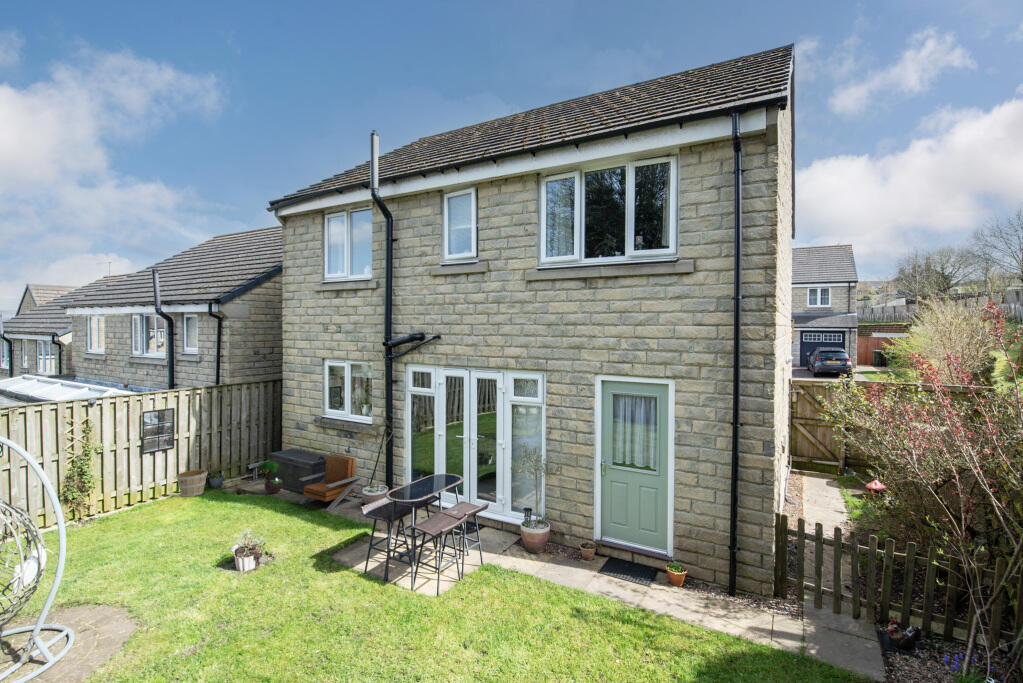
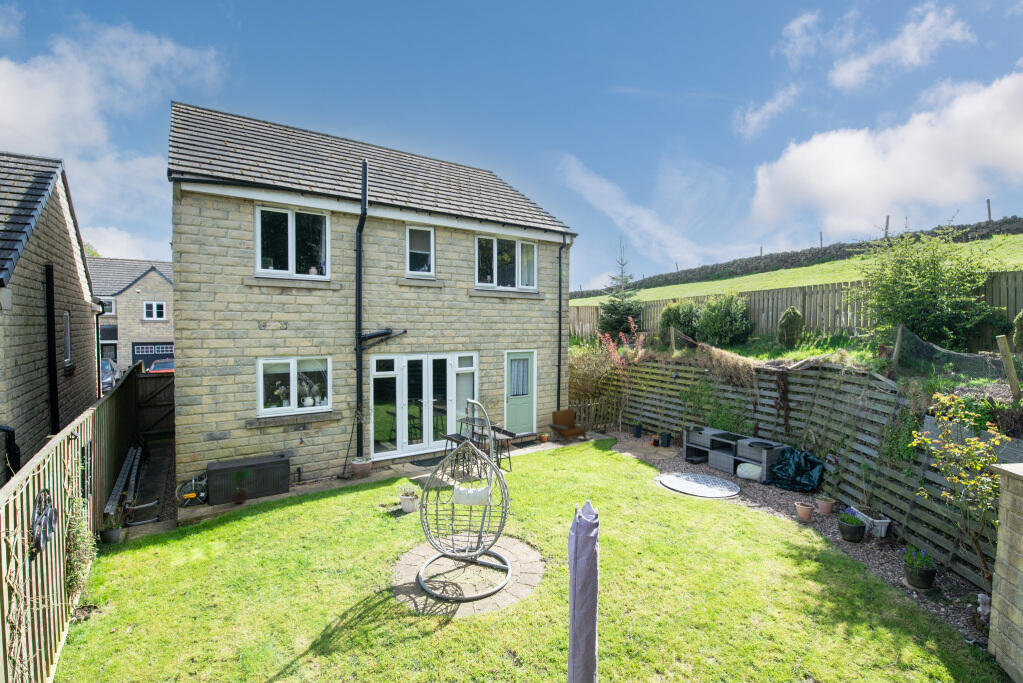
lounge chair: present [299,454,362,512] -> present [547,409,590,446]
wooden bucket: present [176,469,208,497] -> none [146,502,182,537]

